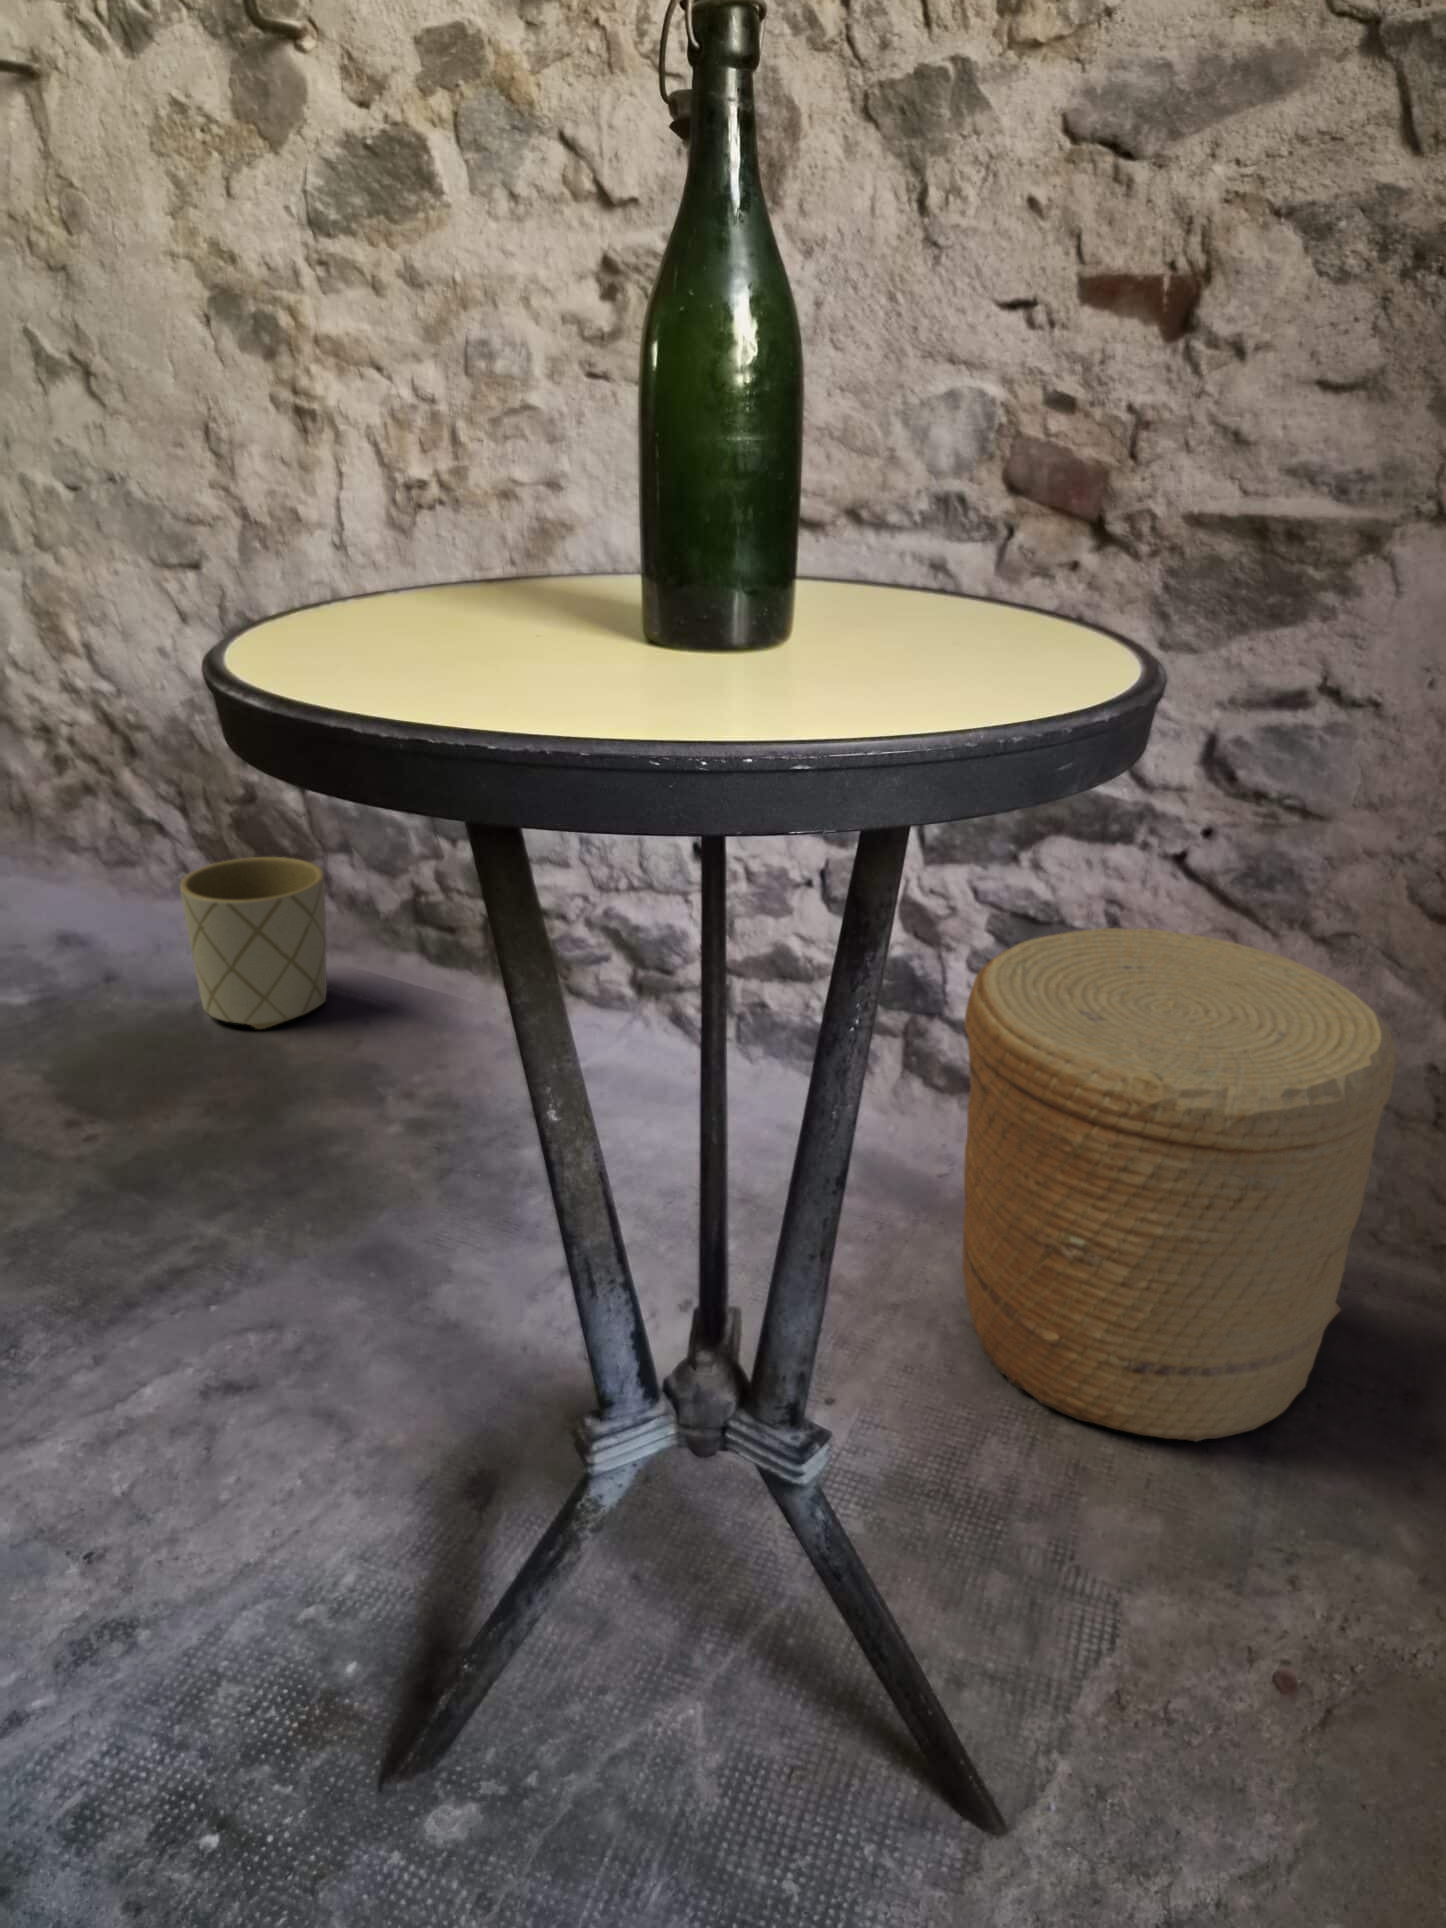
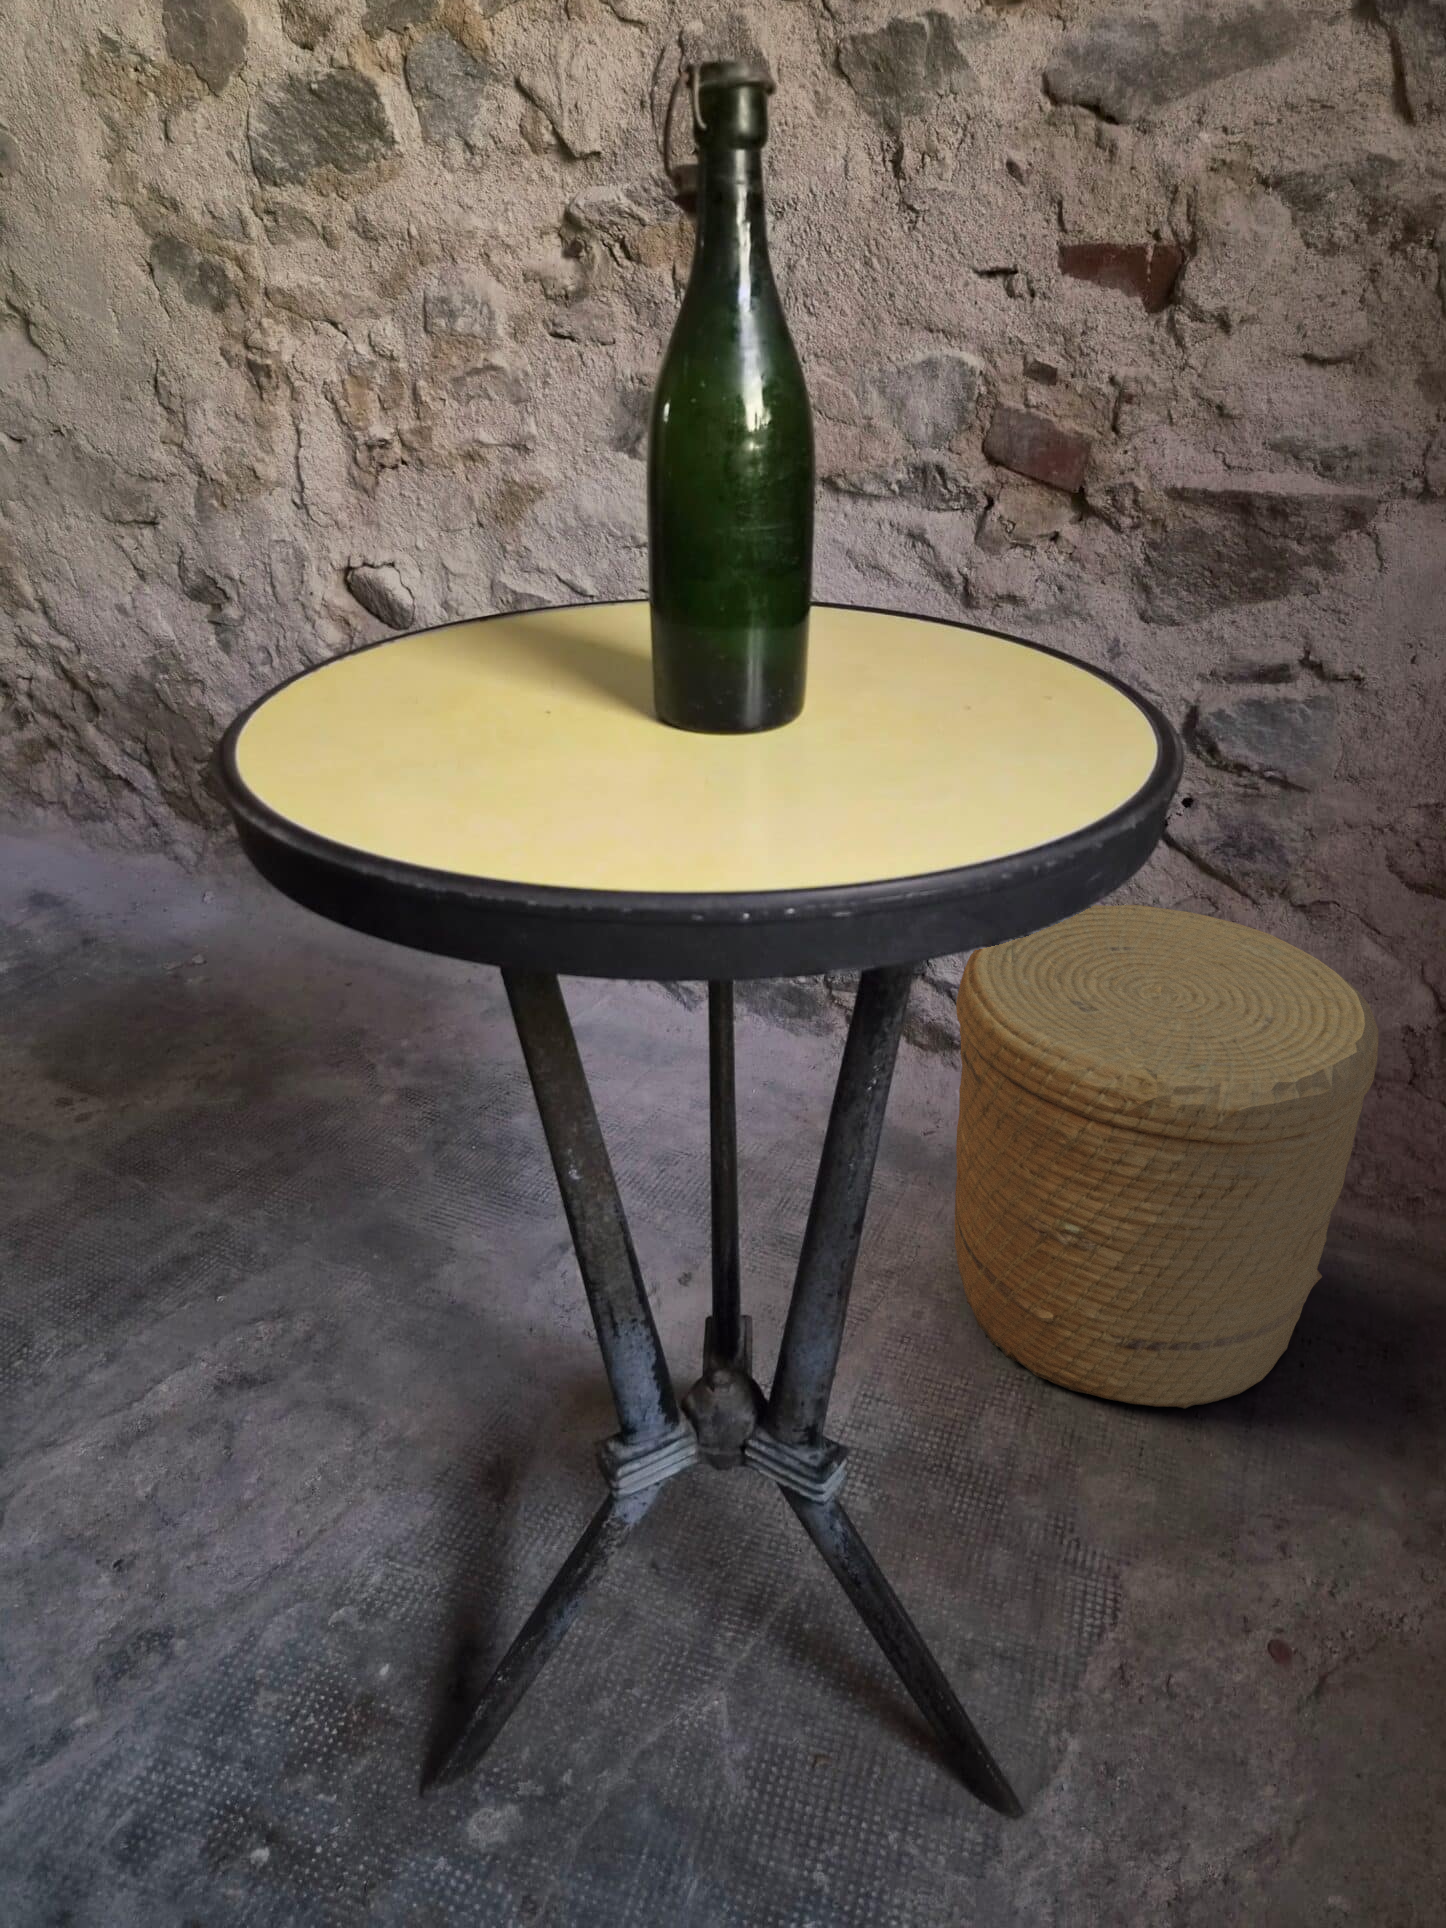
planter: present [180,857,327,1029] -> none [152,829,305,1005]

